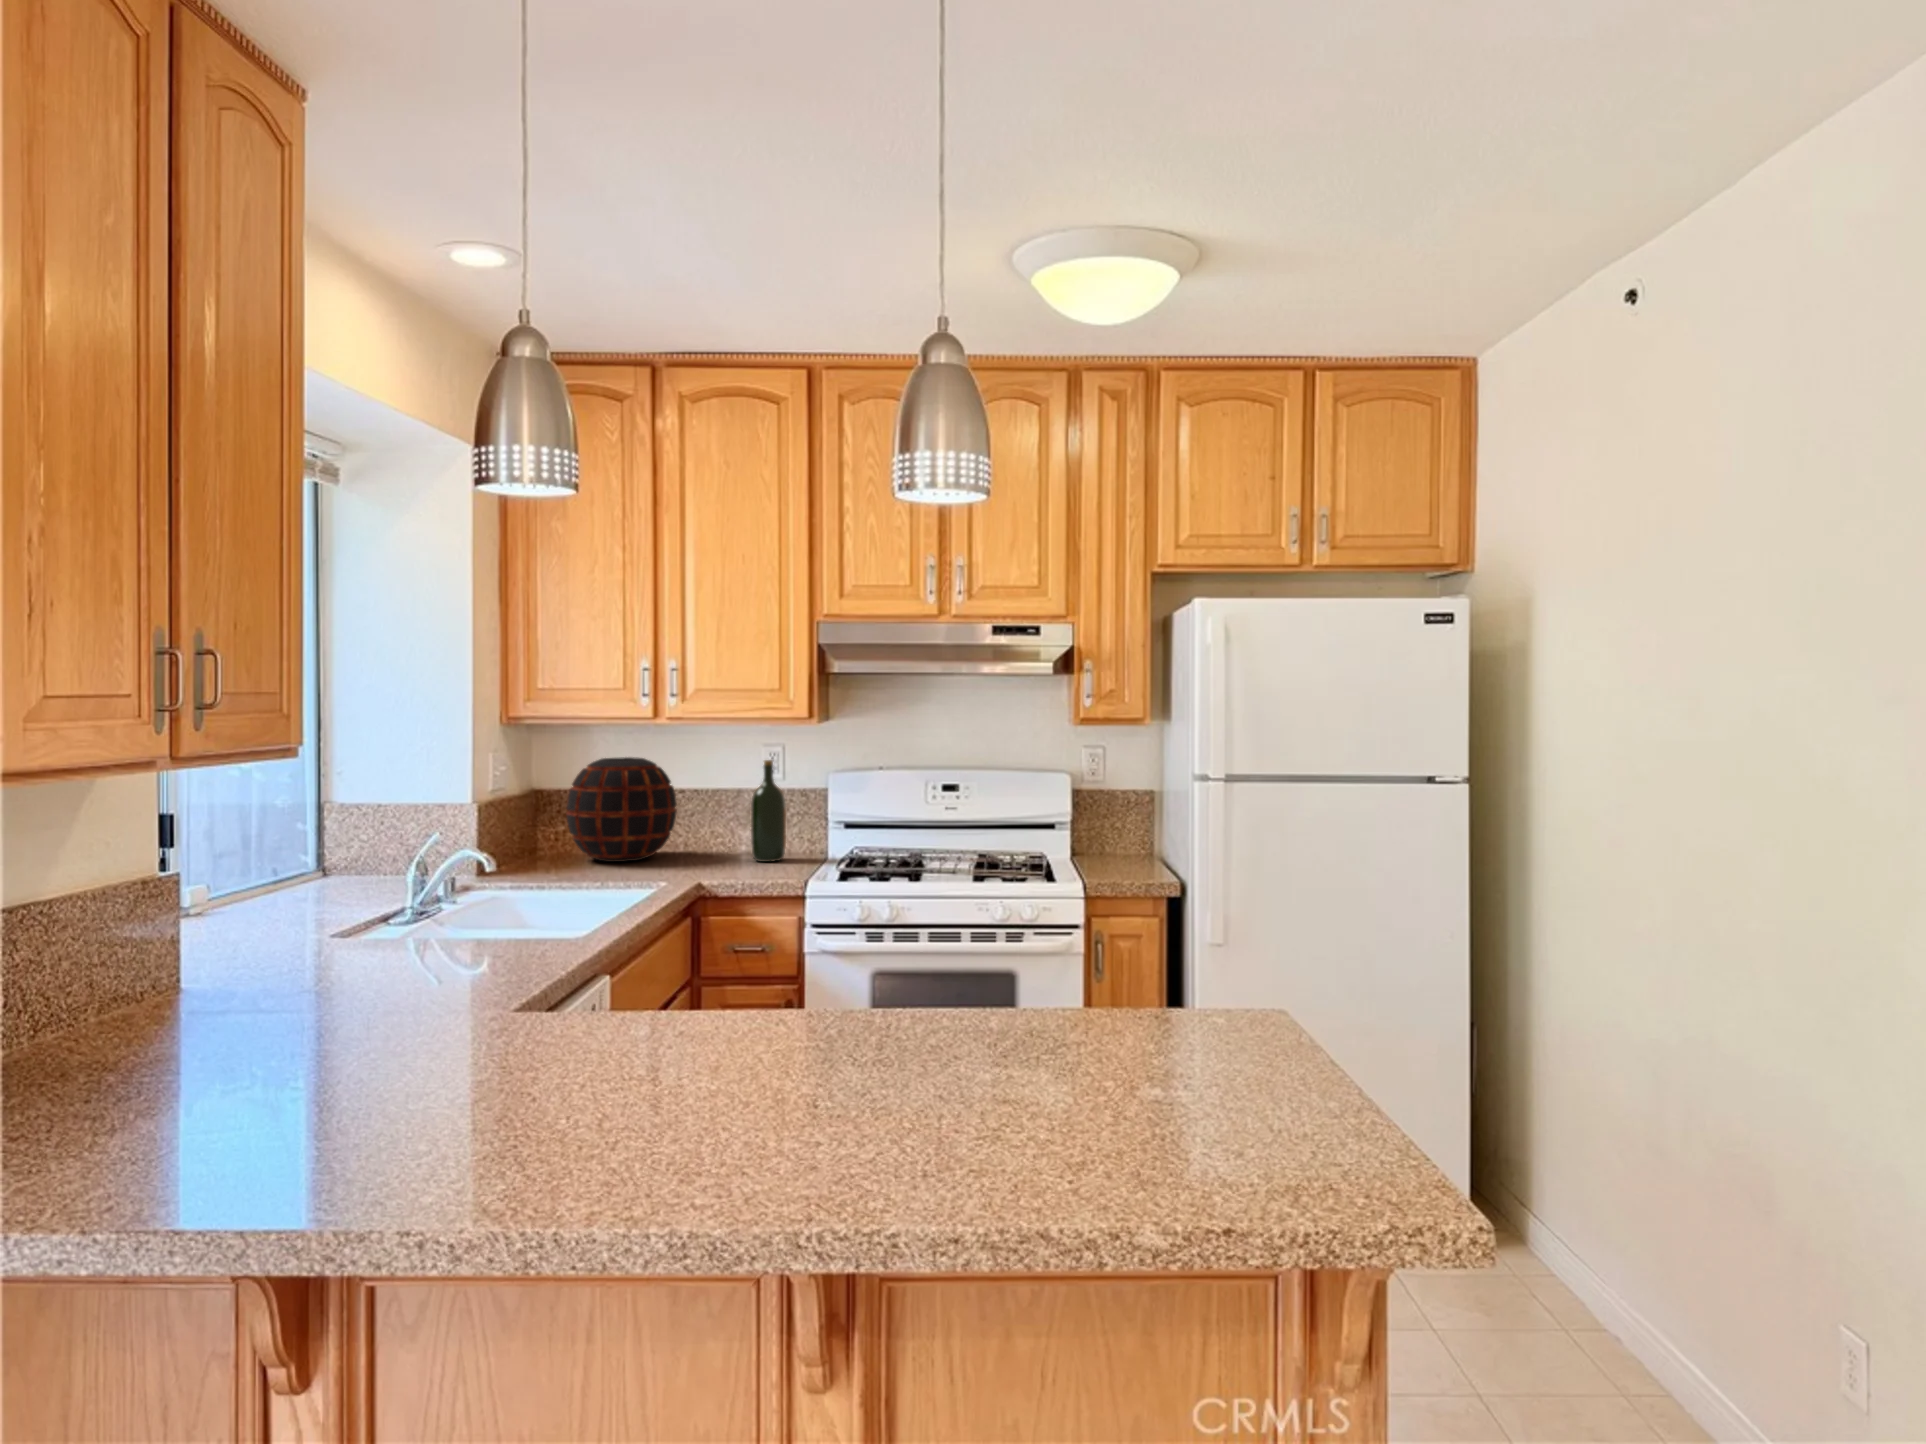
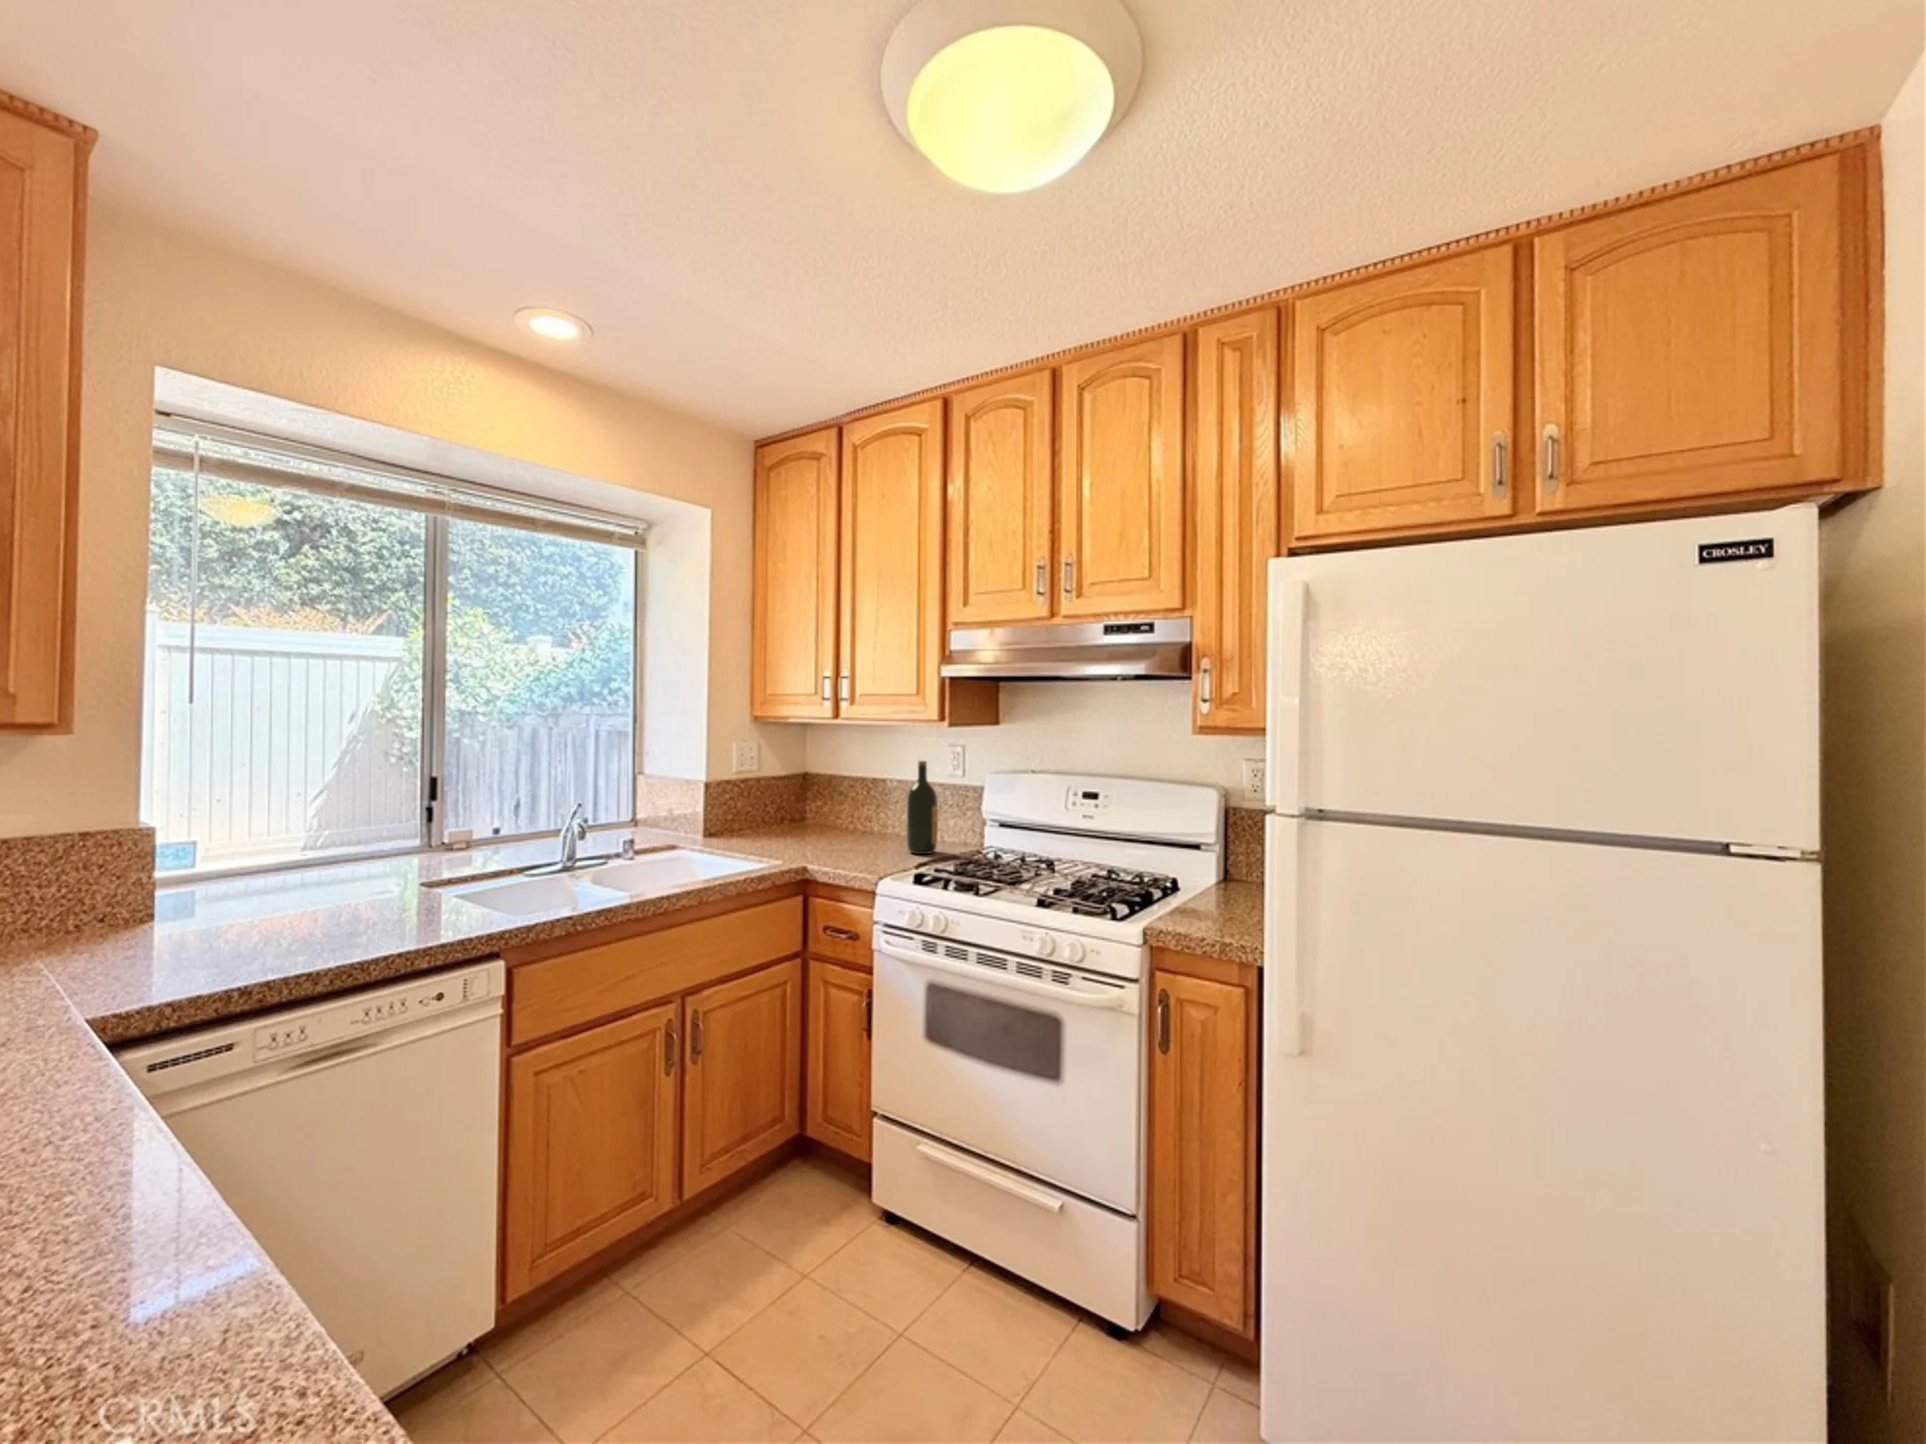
decorative vase: present [566,757,677,862] -> none [781,754,869,840]

